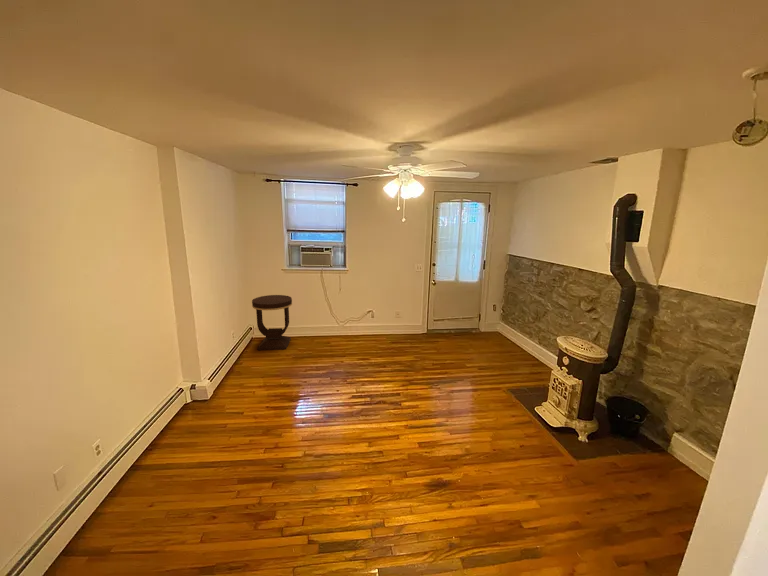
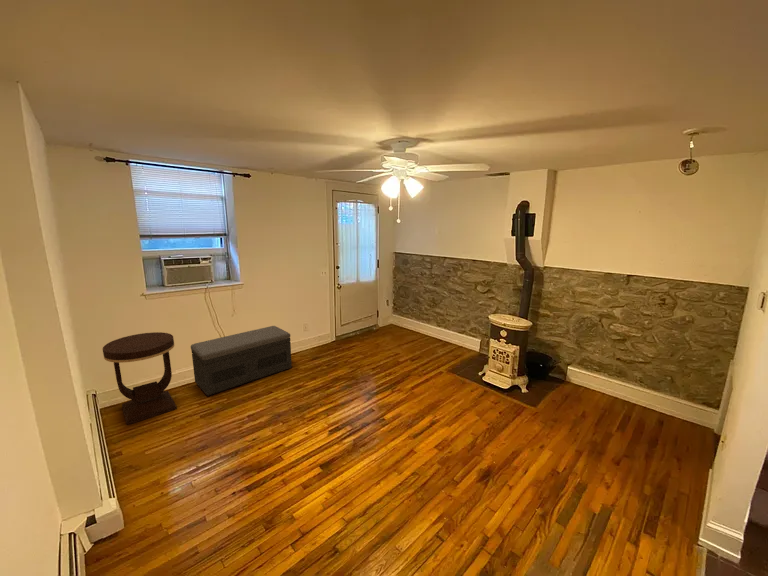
storage bench: none [305,307,374,347] -> present [191,326,292,396]

